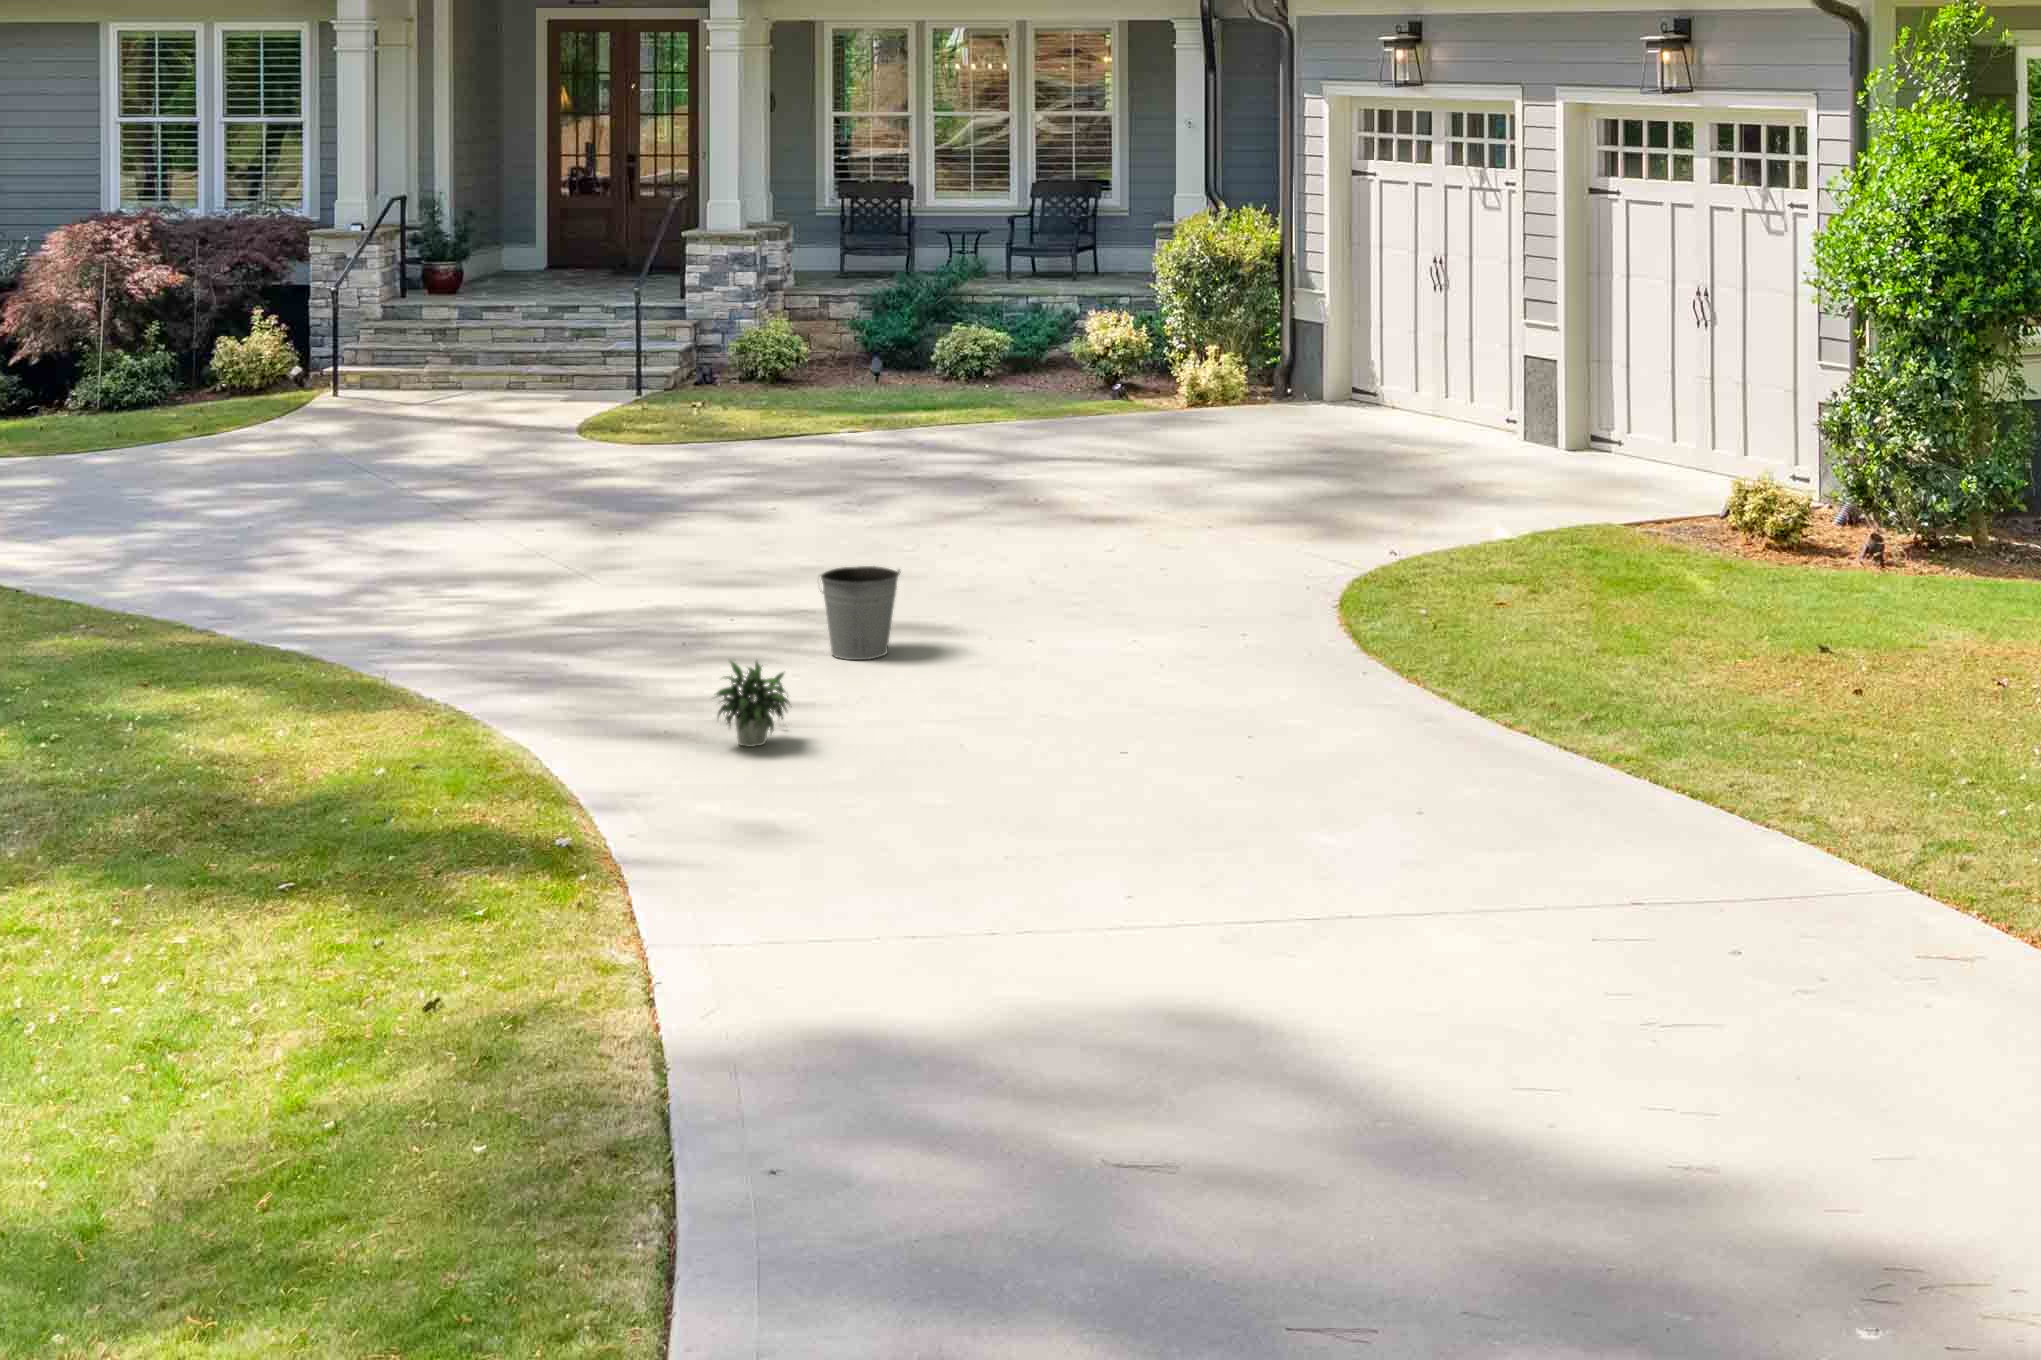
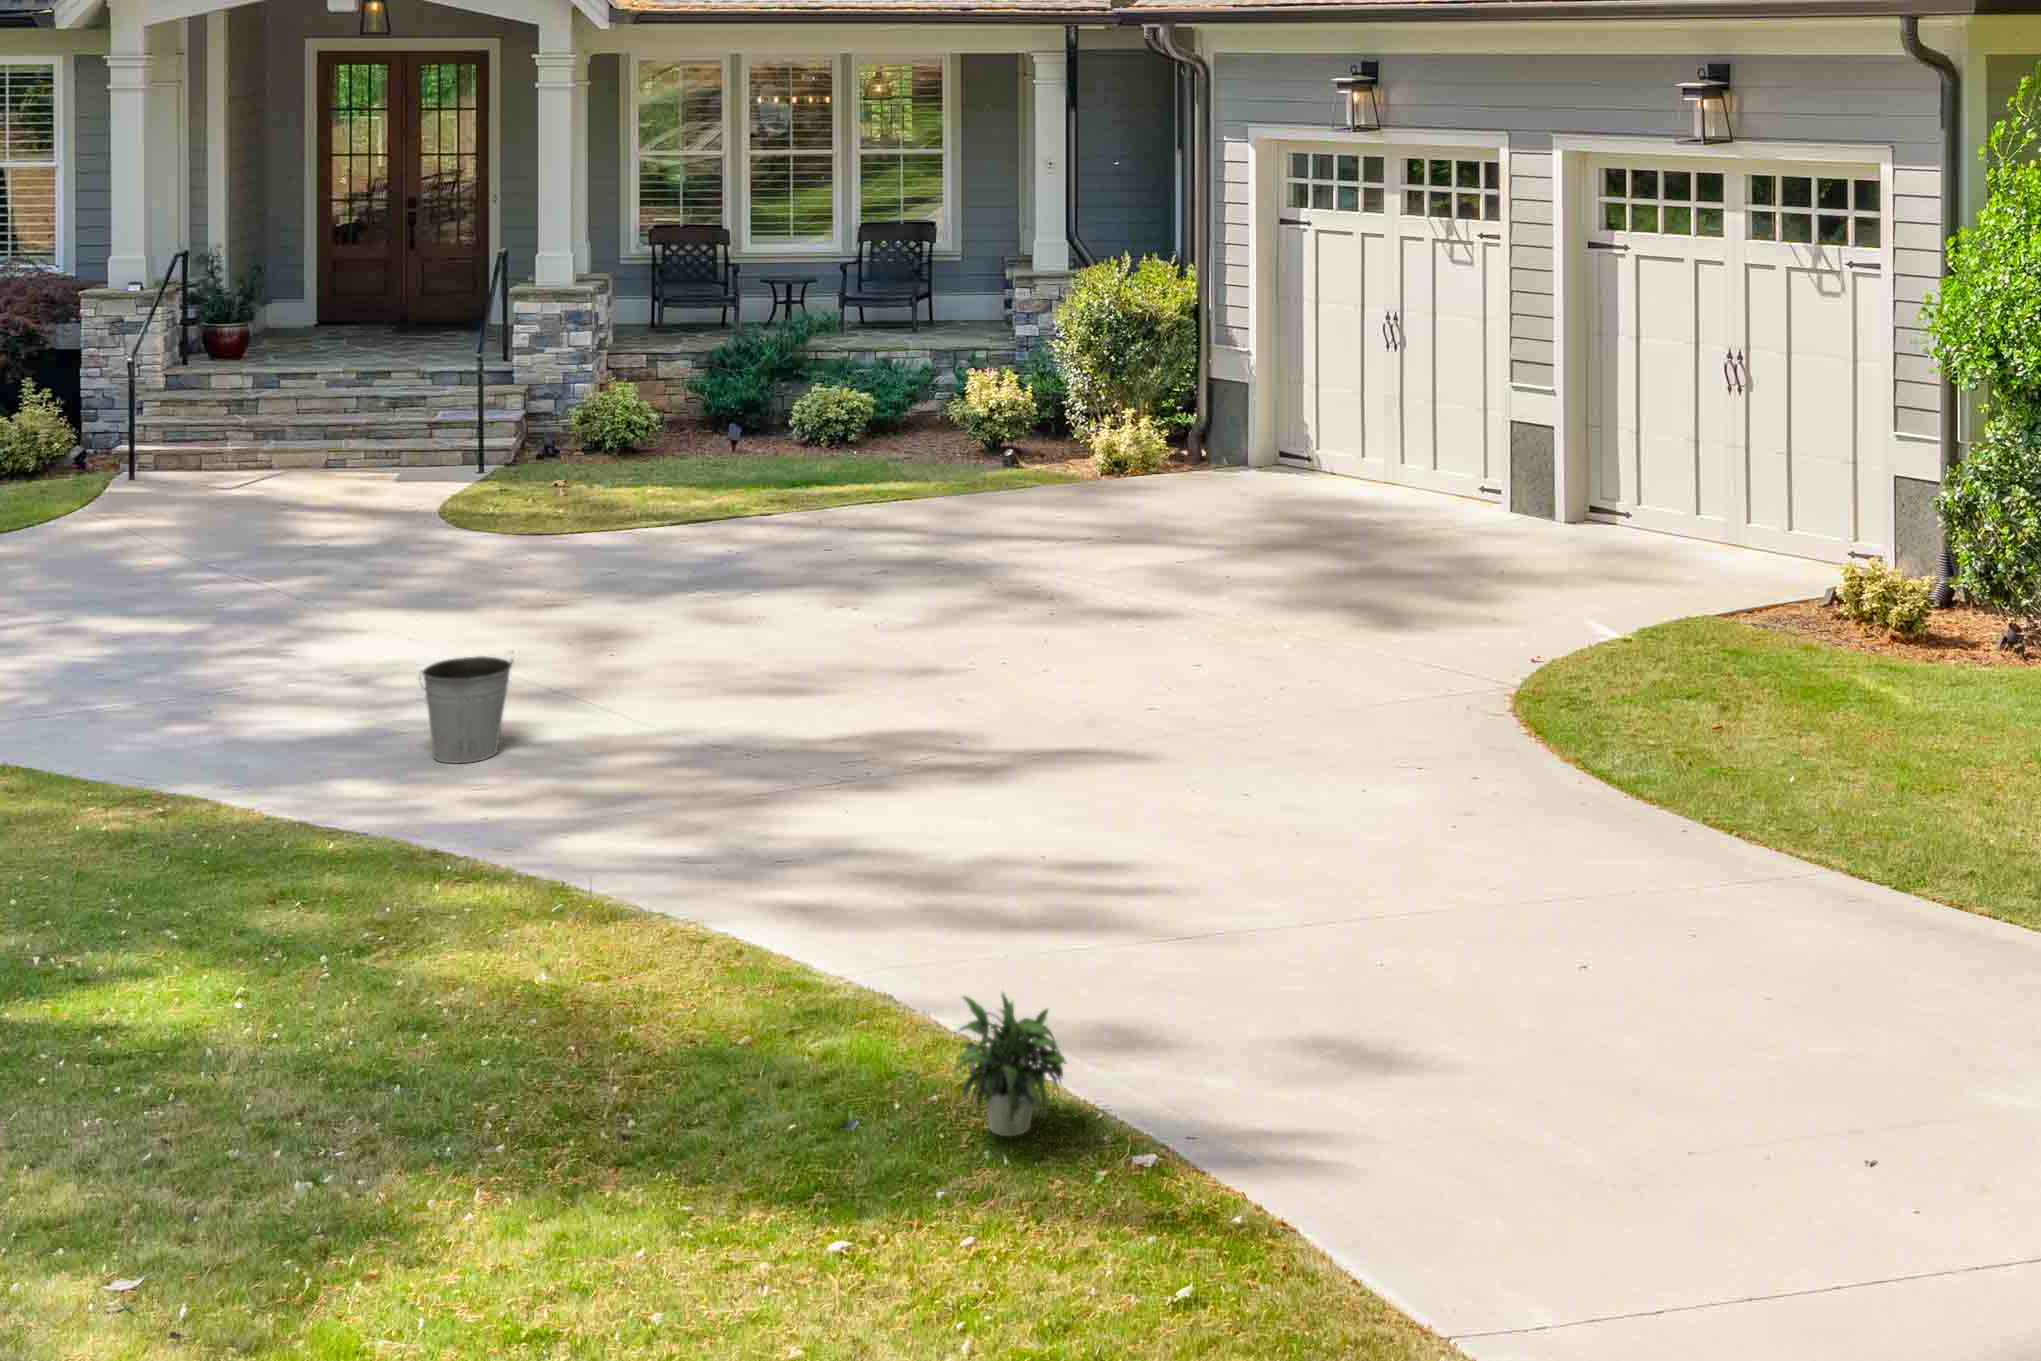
bucket: present [820,566,901,660] -> present [420,656,513,764]

